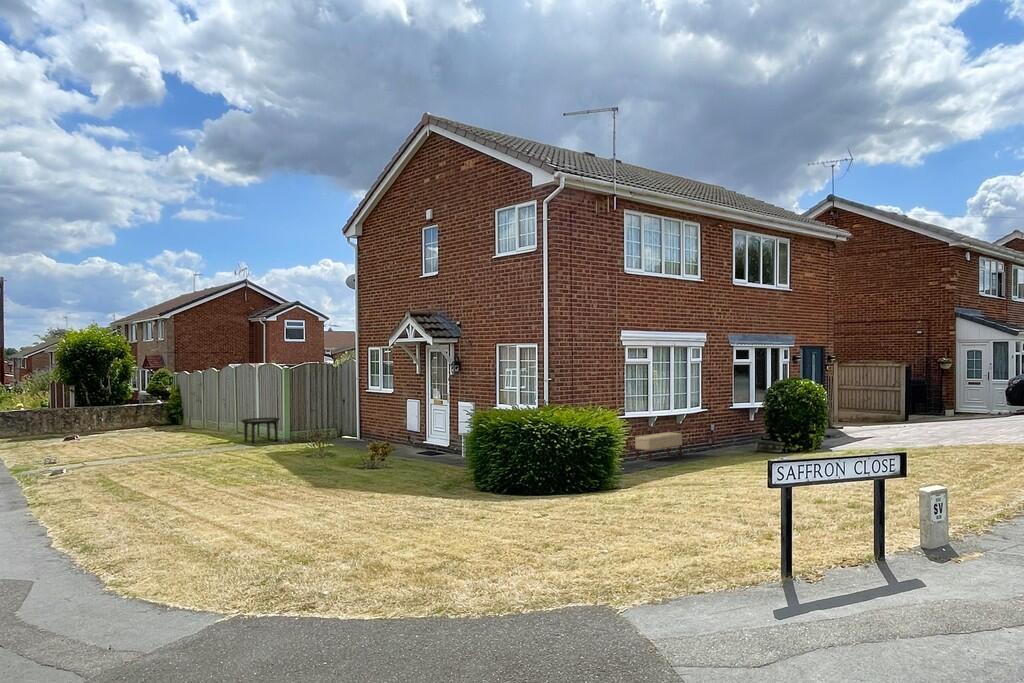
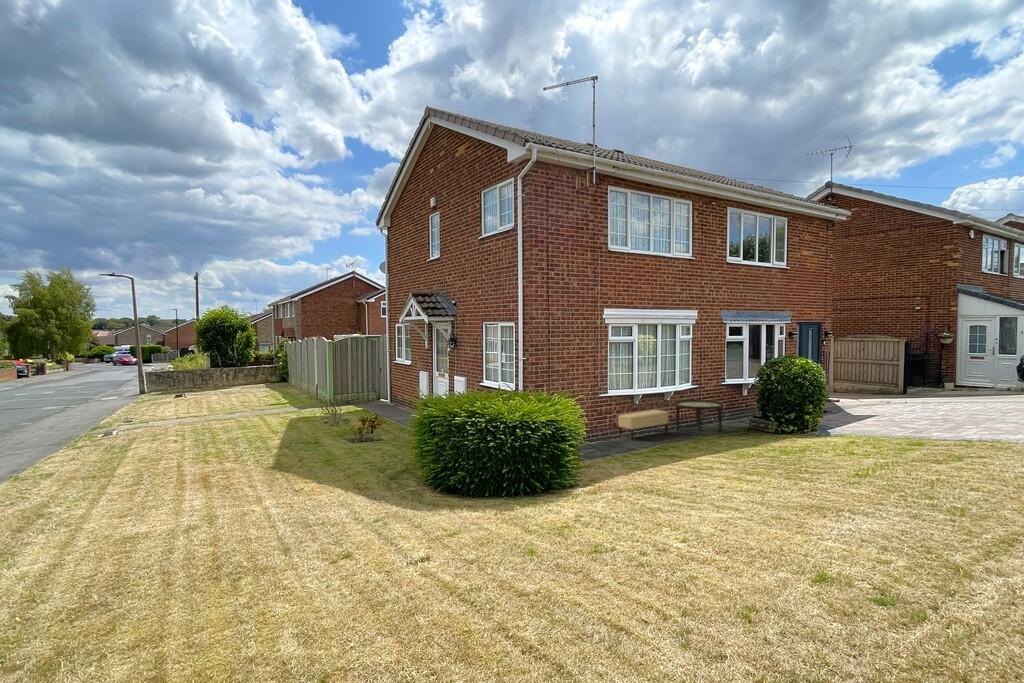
round table: present [241,418,280,443] -> present [674,400,723,434]

